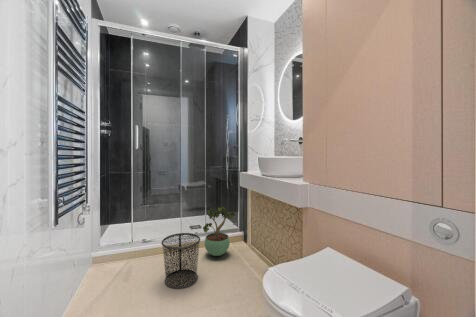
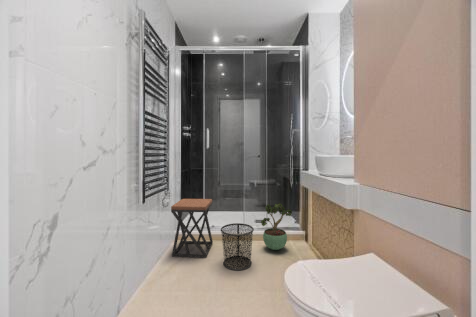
stool: none [91,208,145,288] -> present [171,199,213,258]

